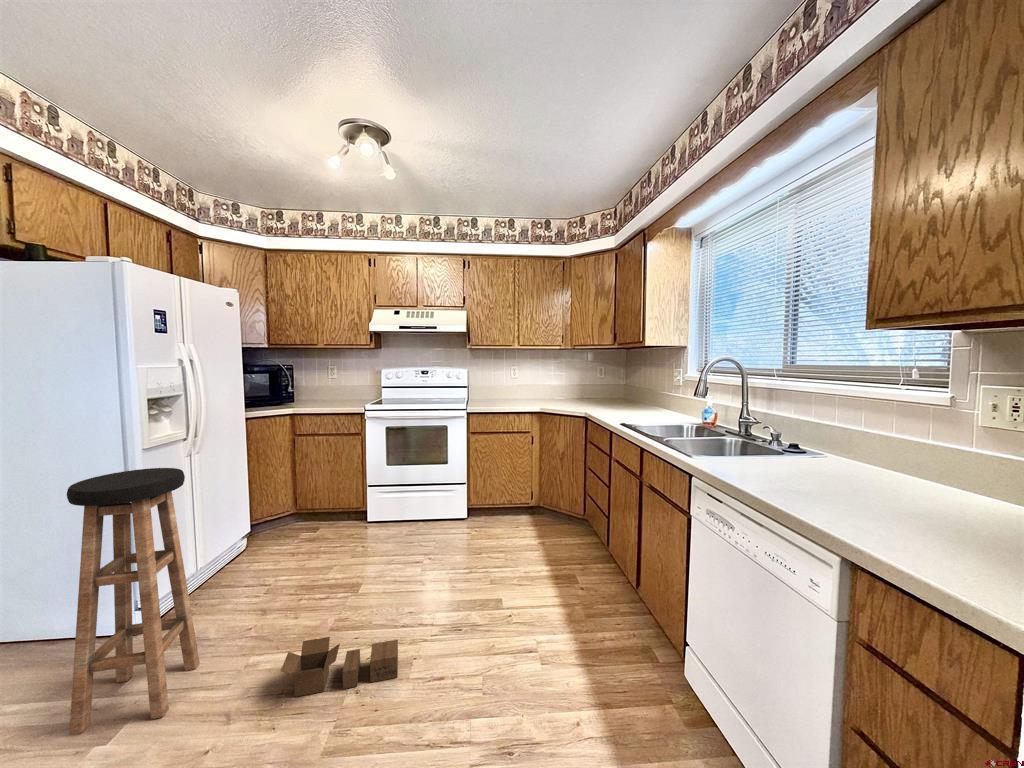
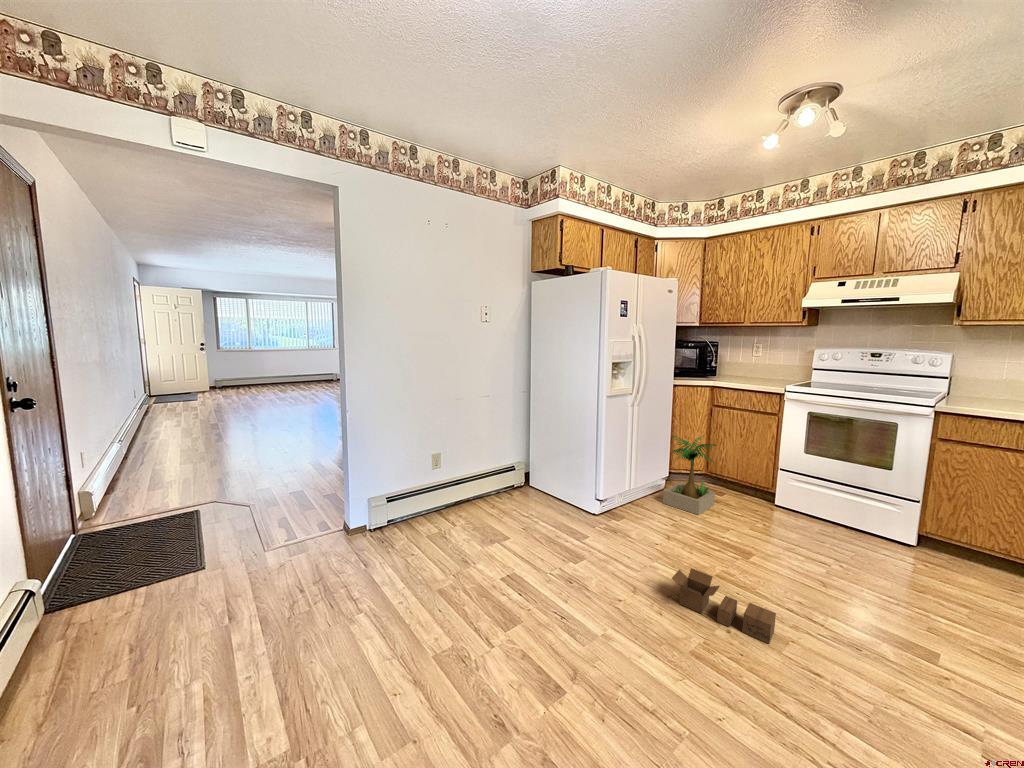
bar stool: present [67,468,200,735] -> none [563,408,627,566]
potted plant: none [242,470,316,568] -> present [663,435,716,515]

